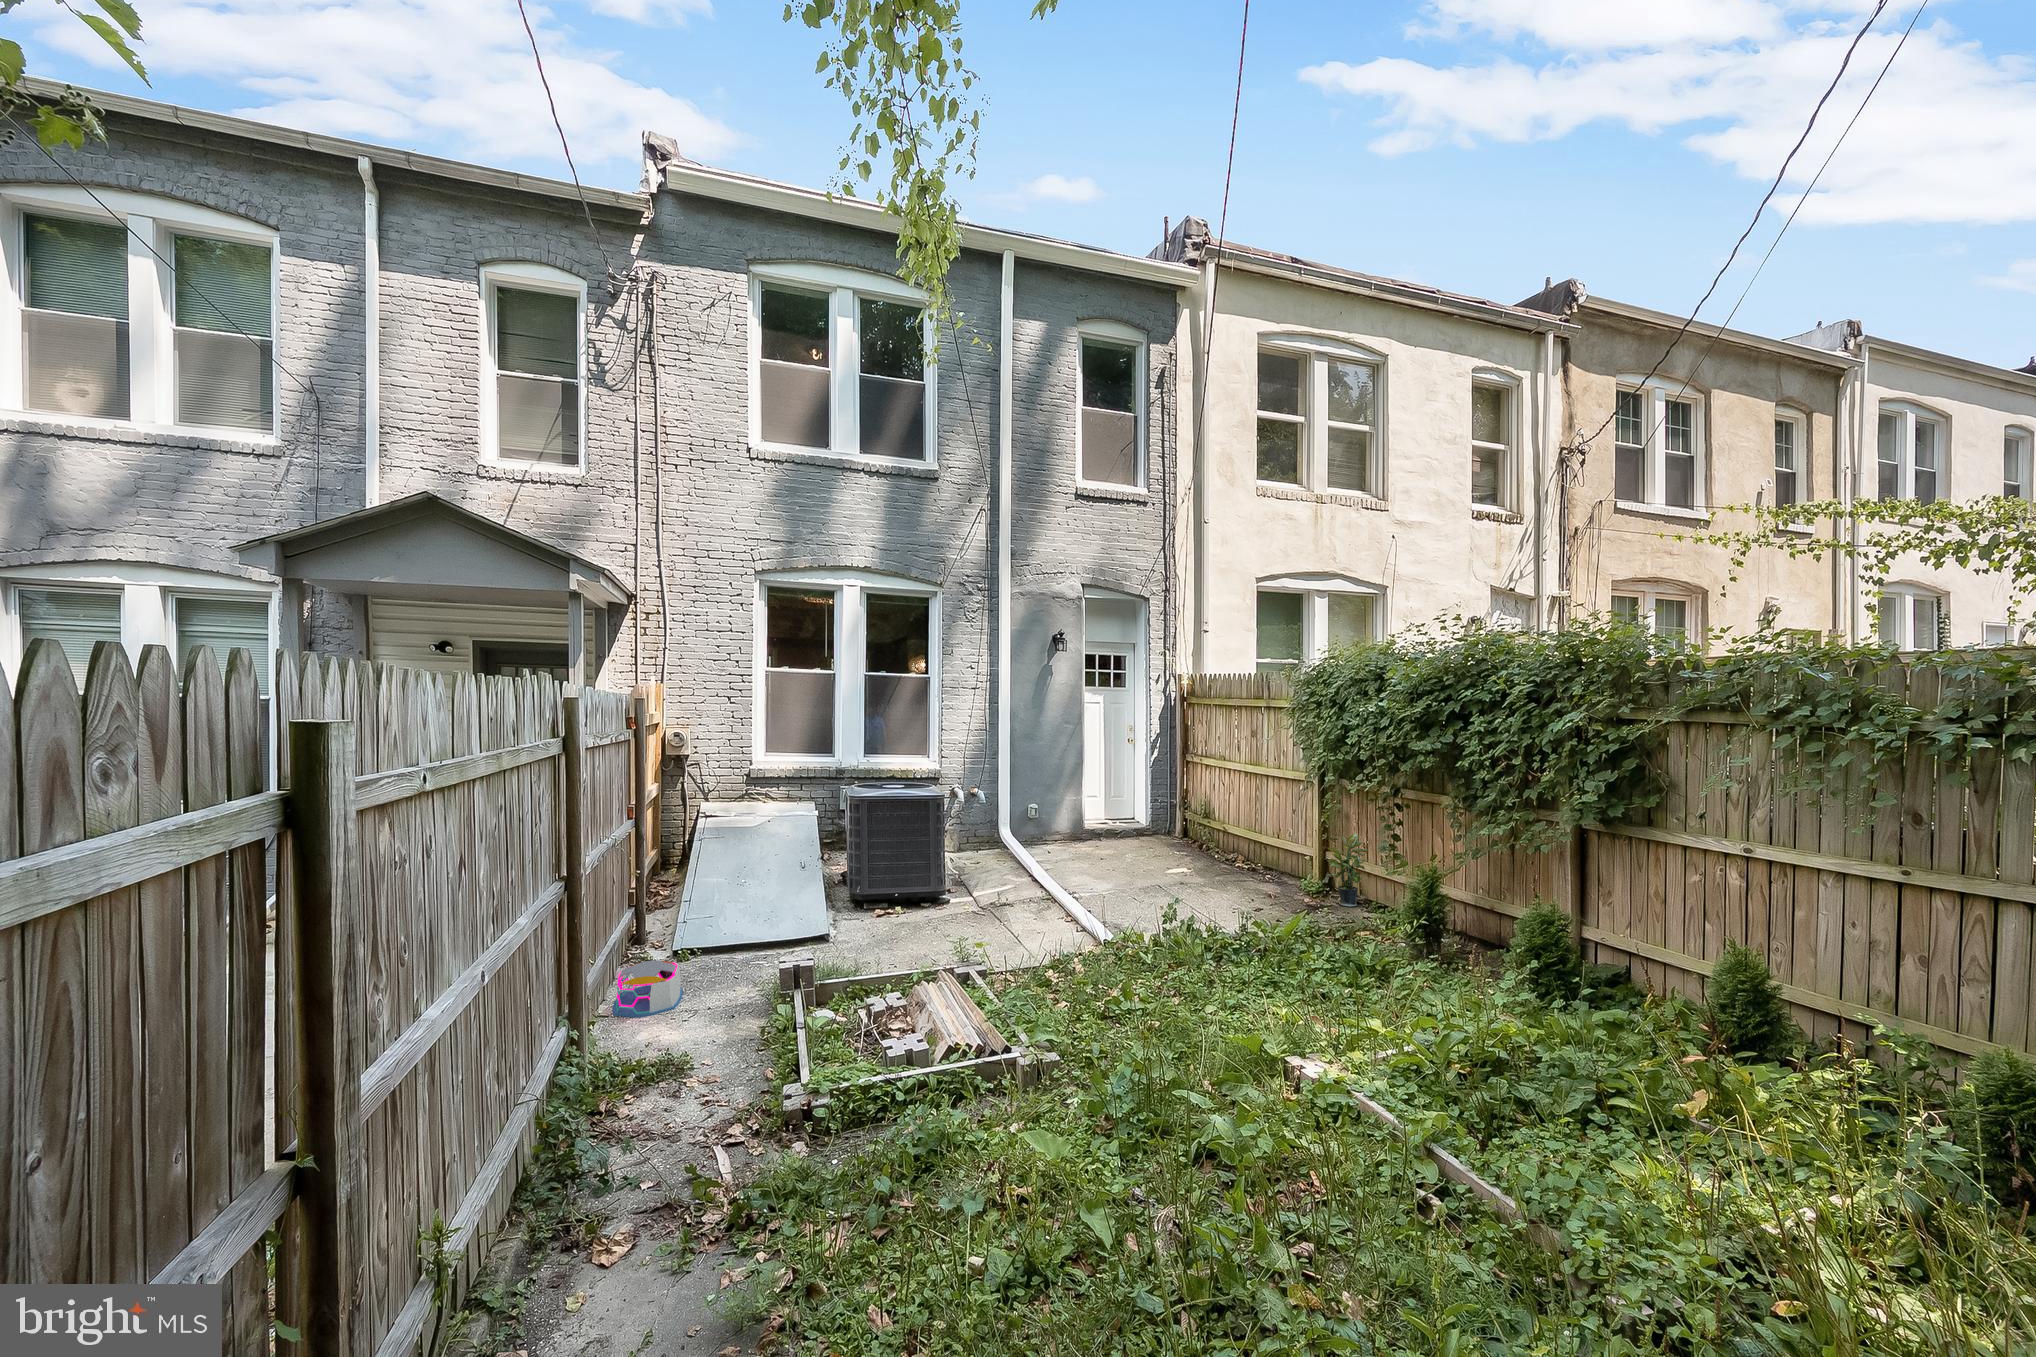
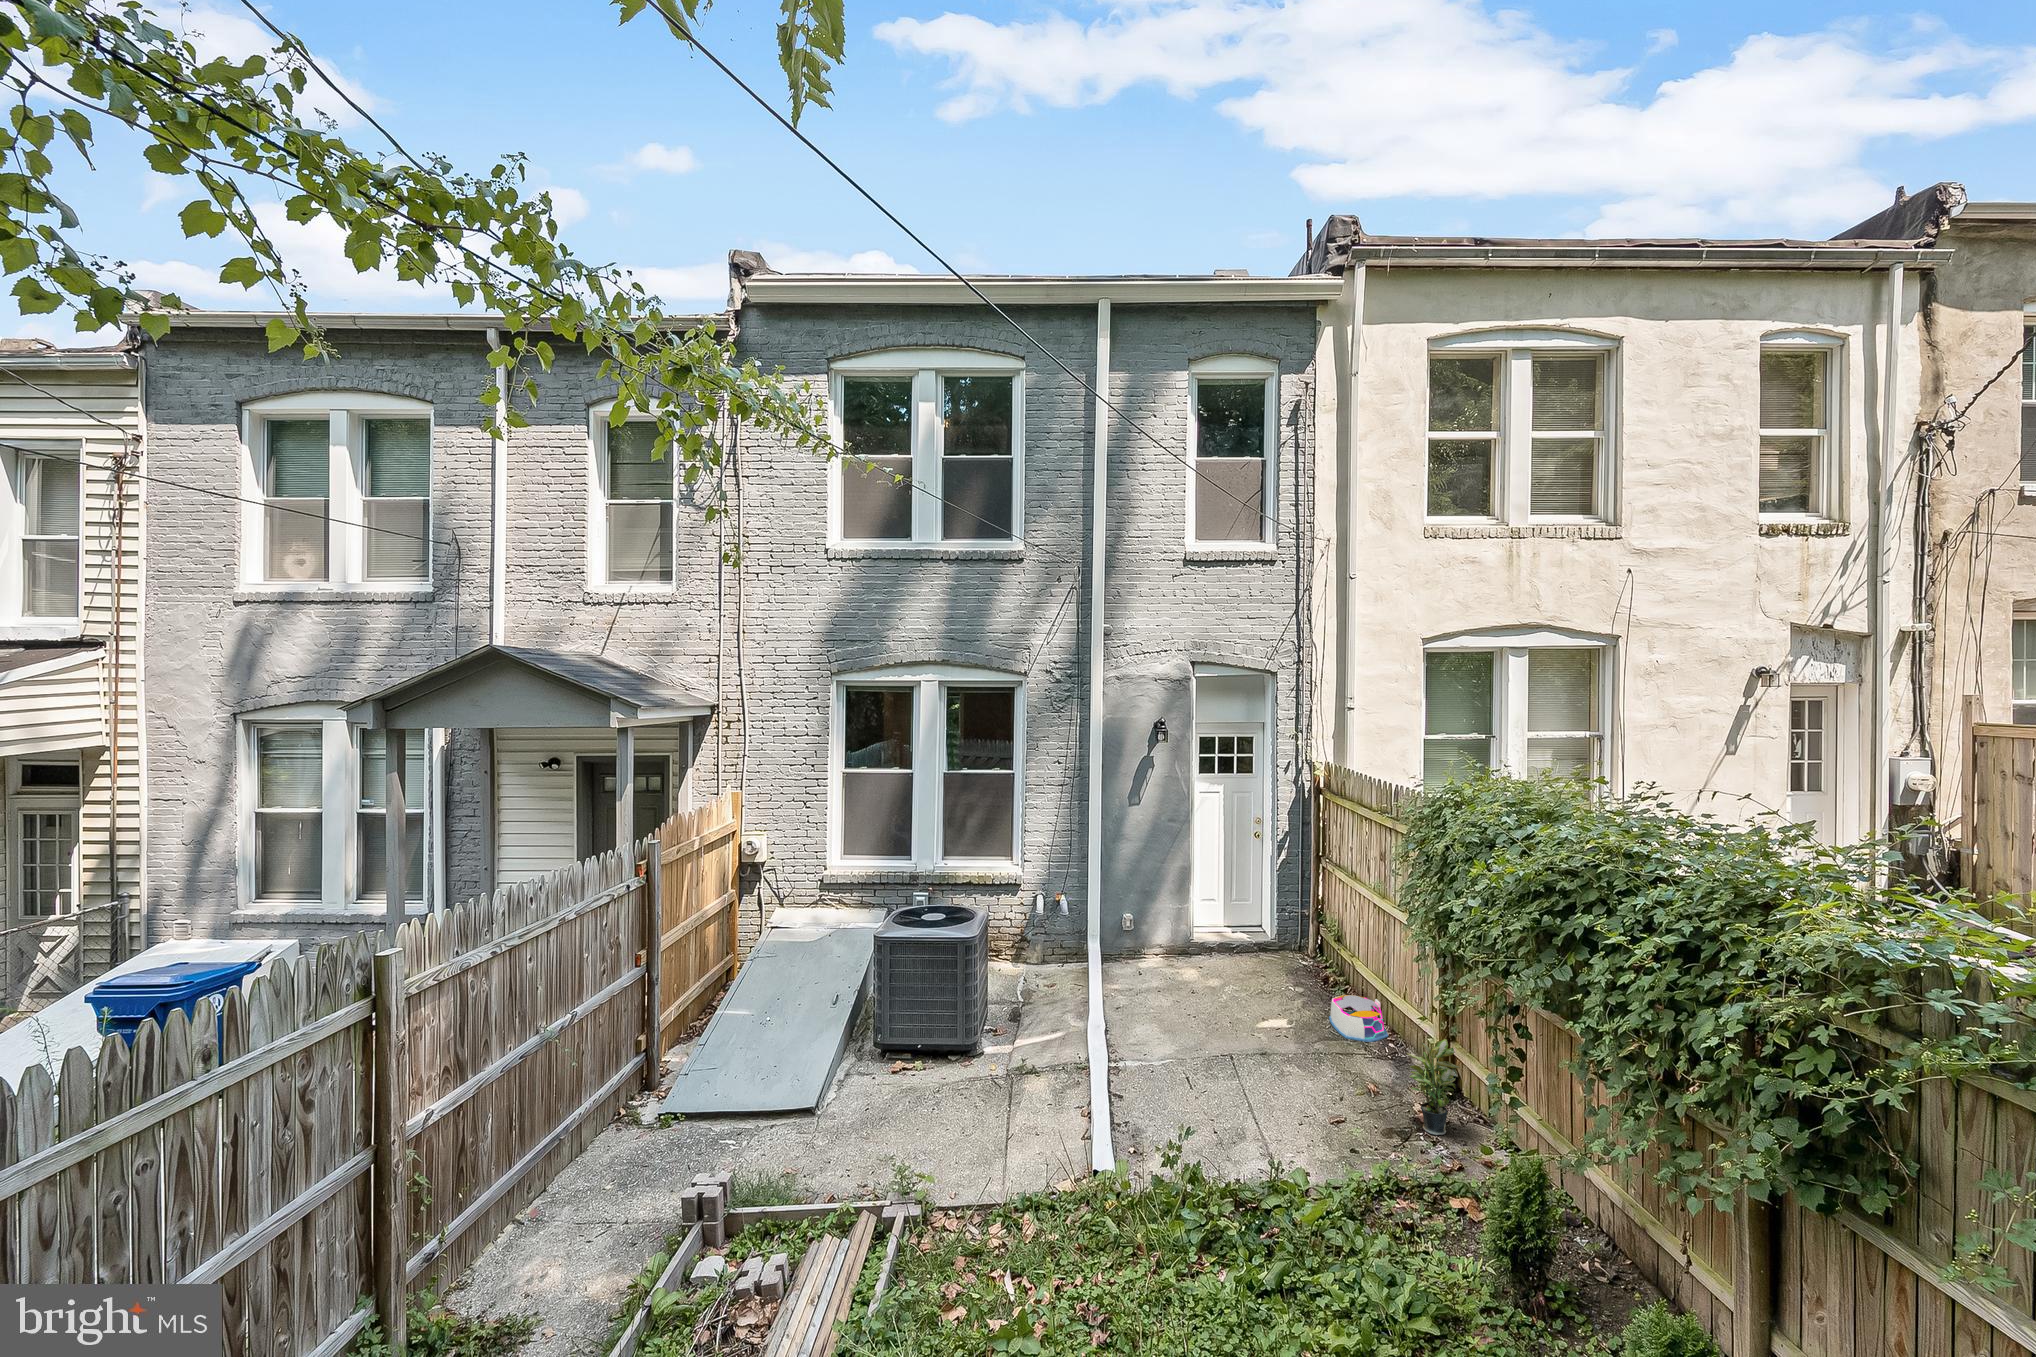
storage bin: present [612,961,683,1017] -> present [1329,995,1388,1042]

